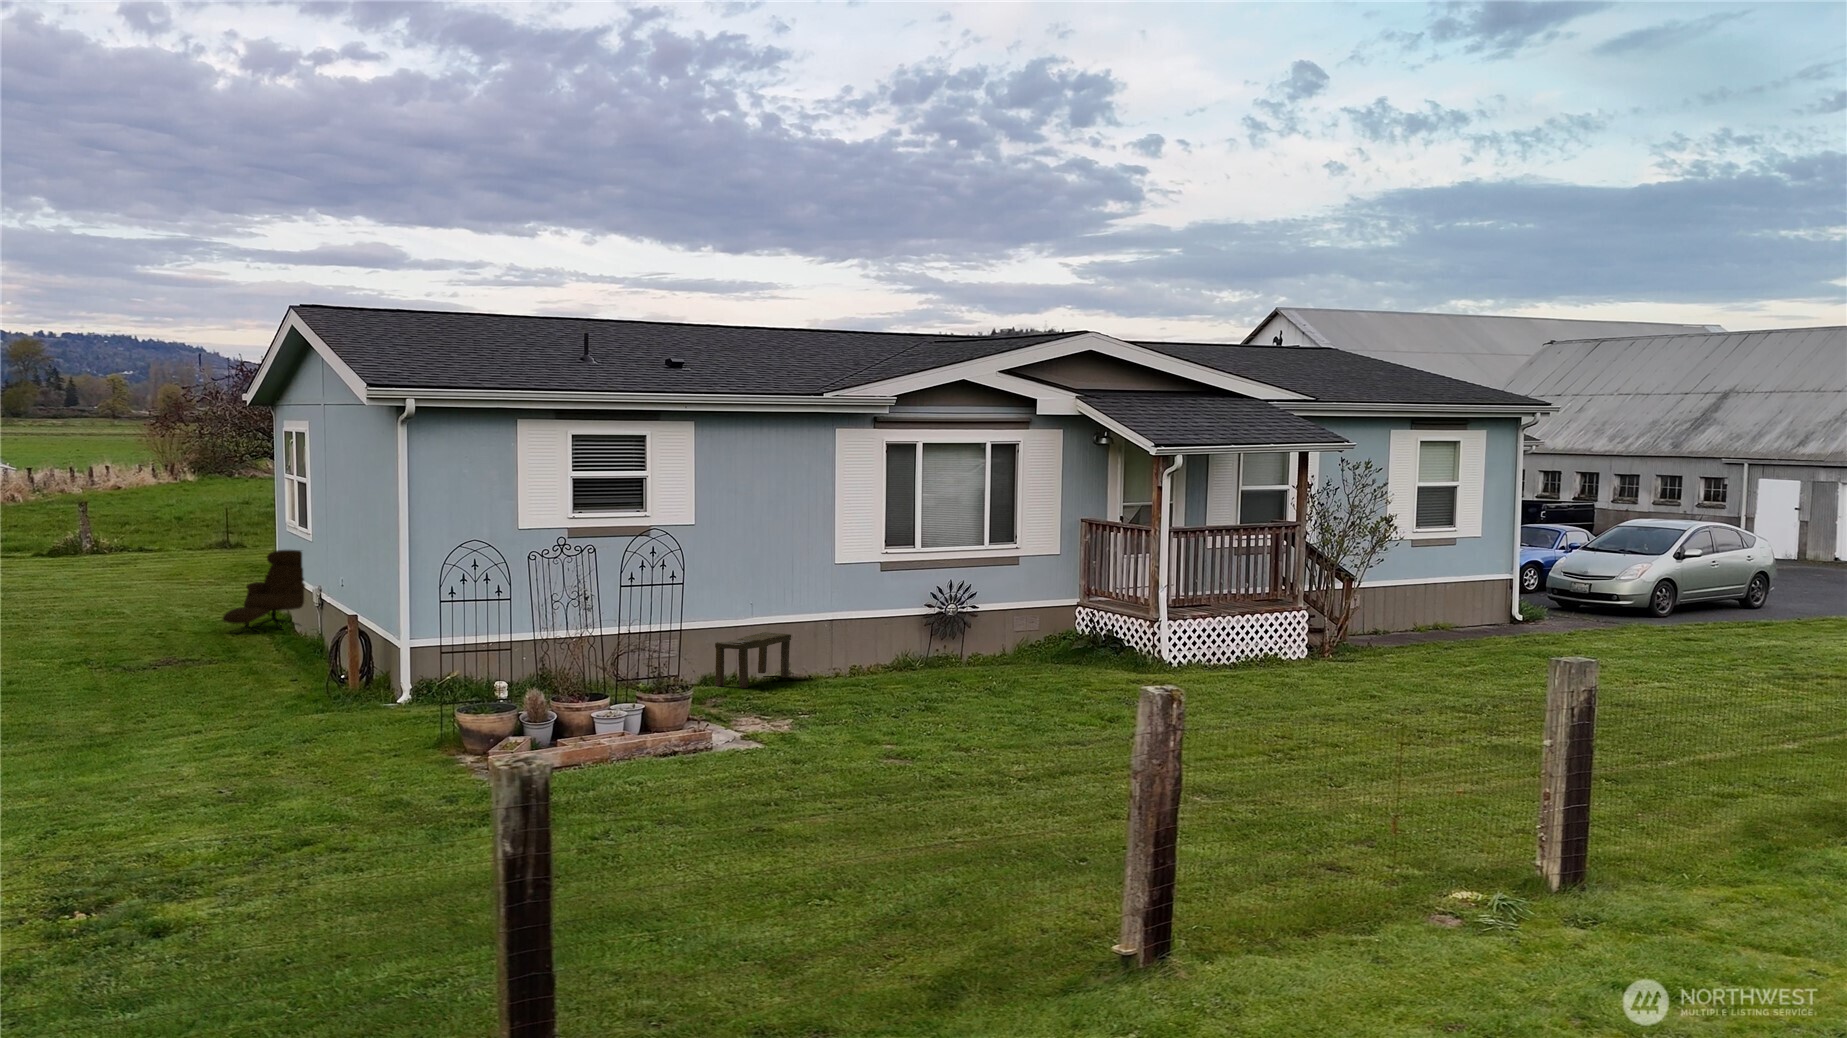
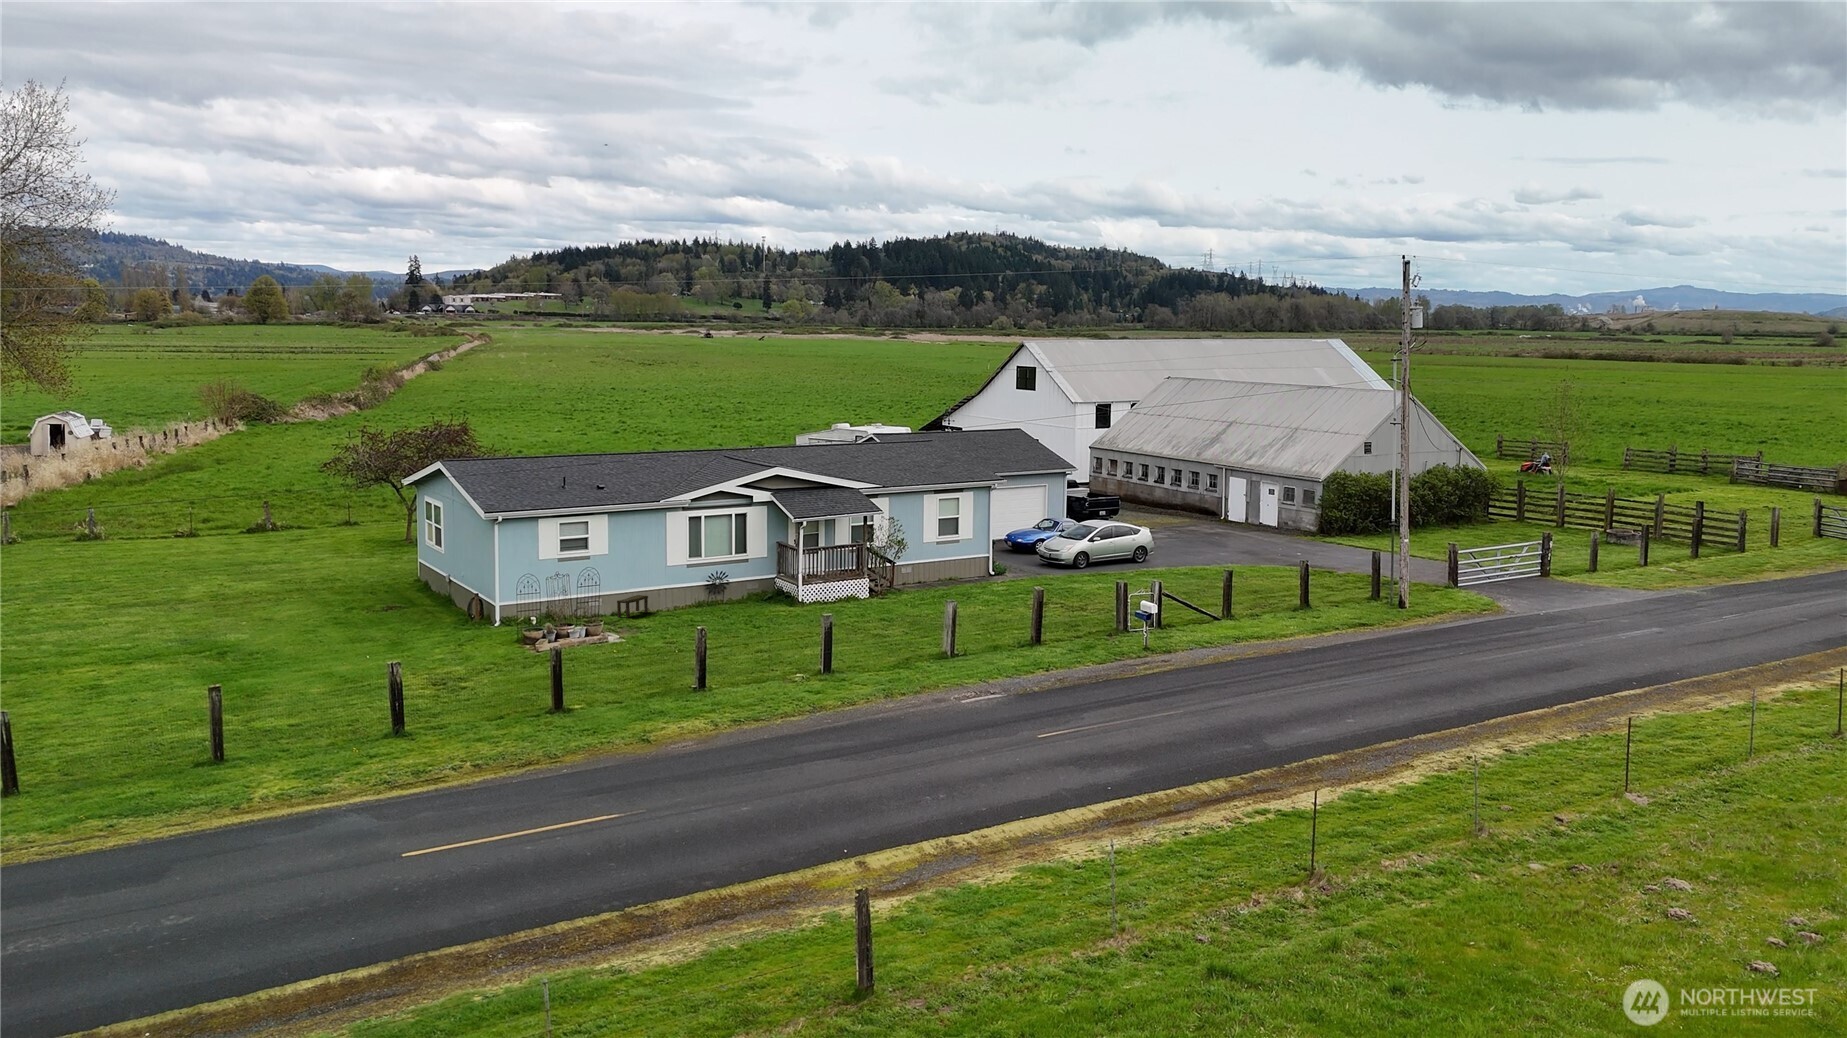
lounge chair: present [223,550,305,634] -> none [408,557,443,596]

